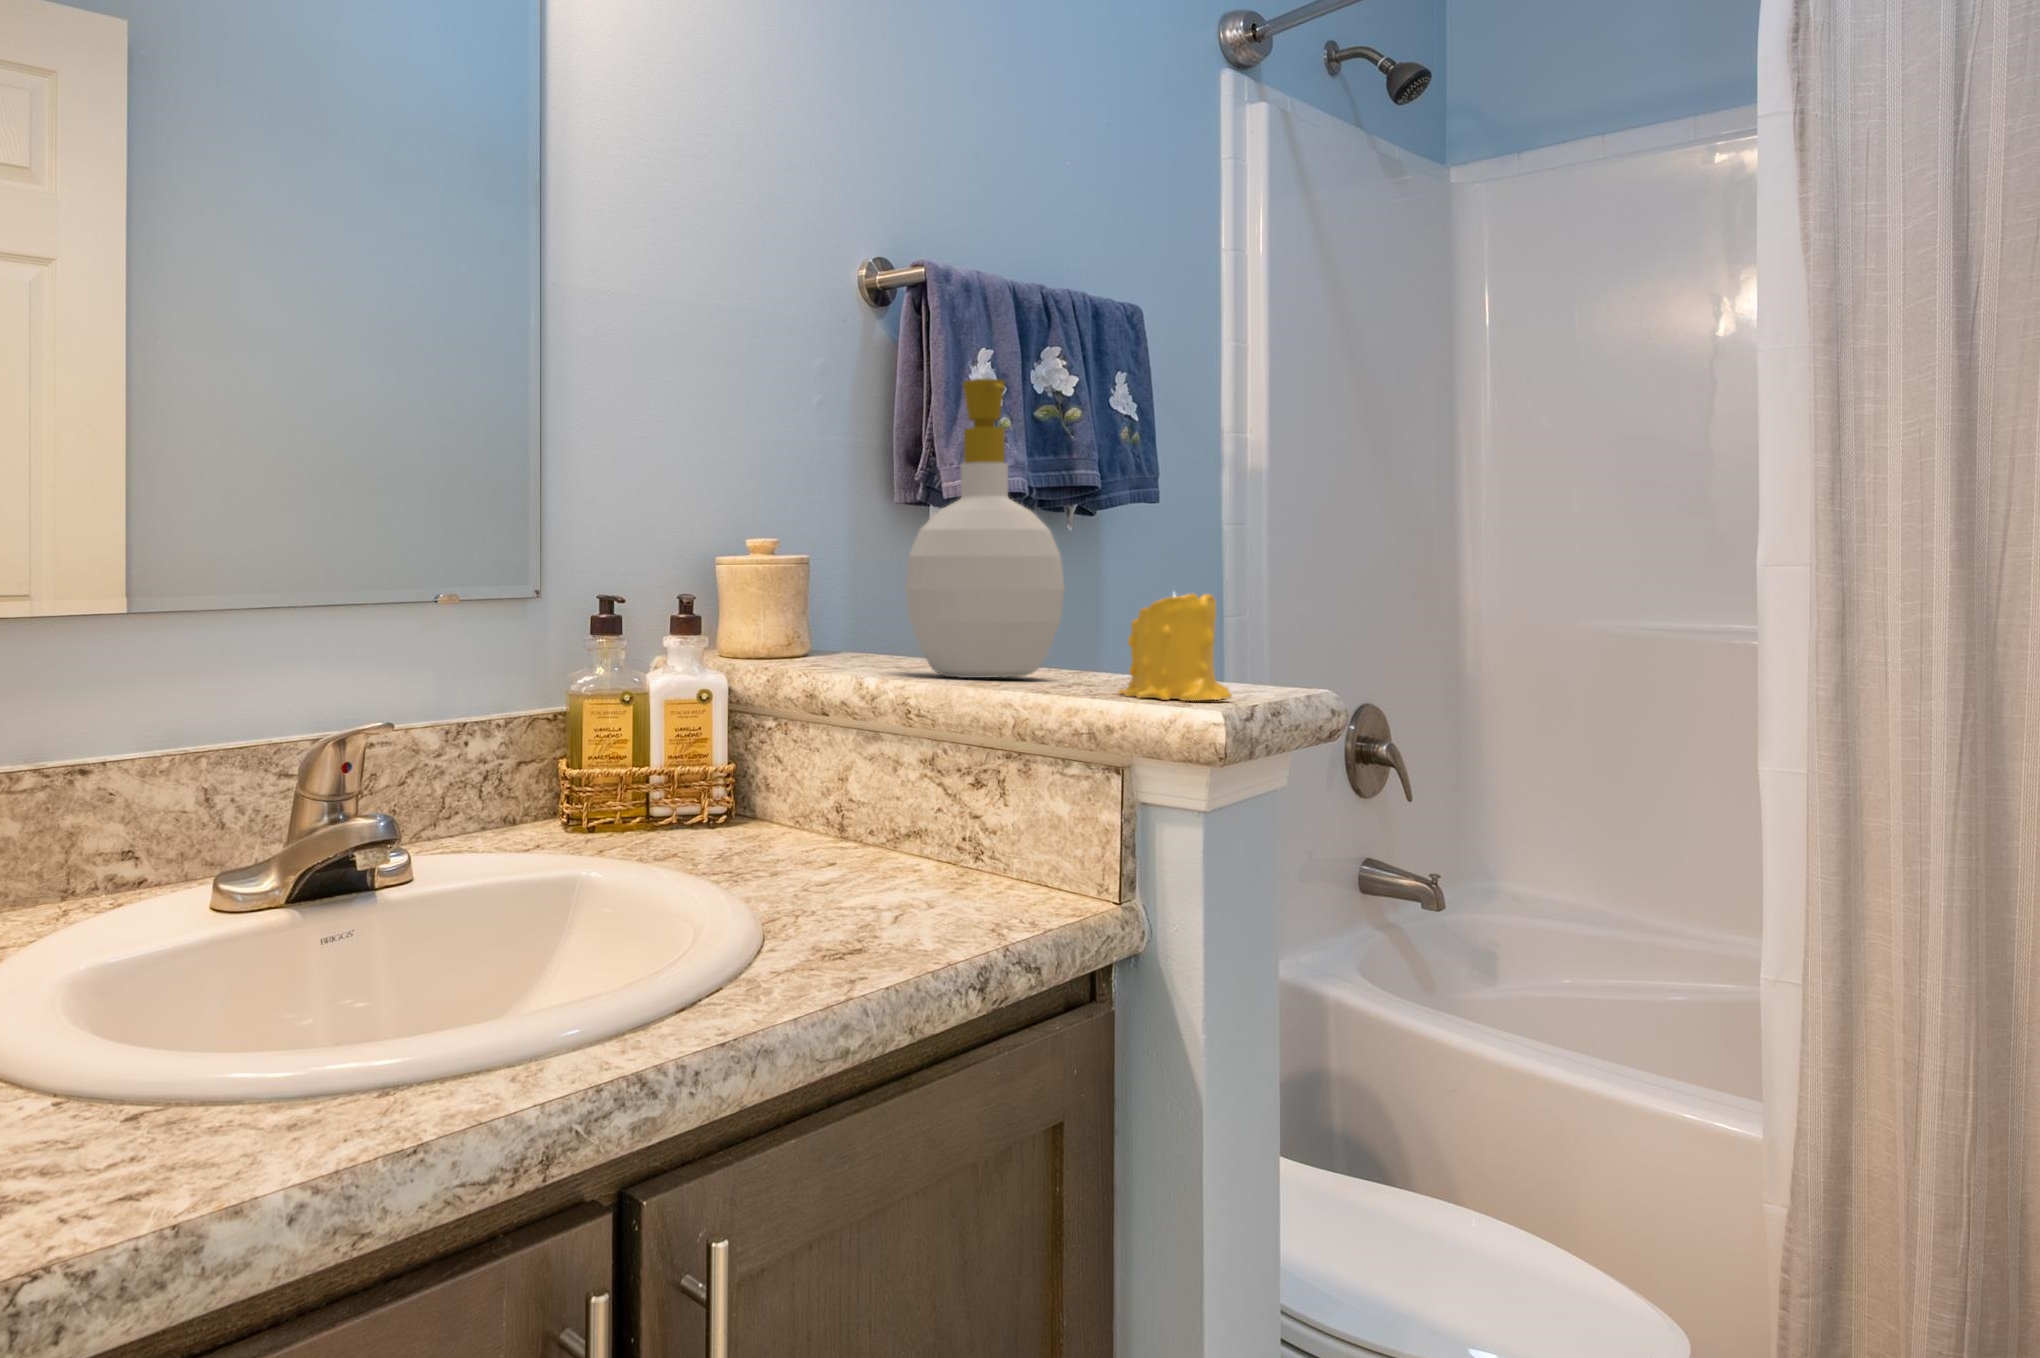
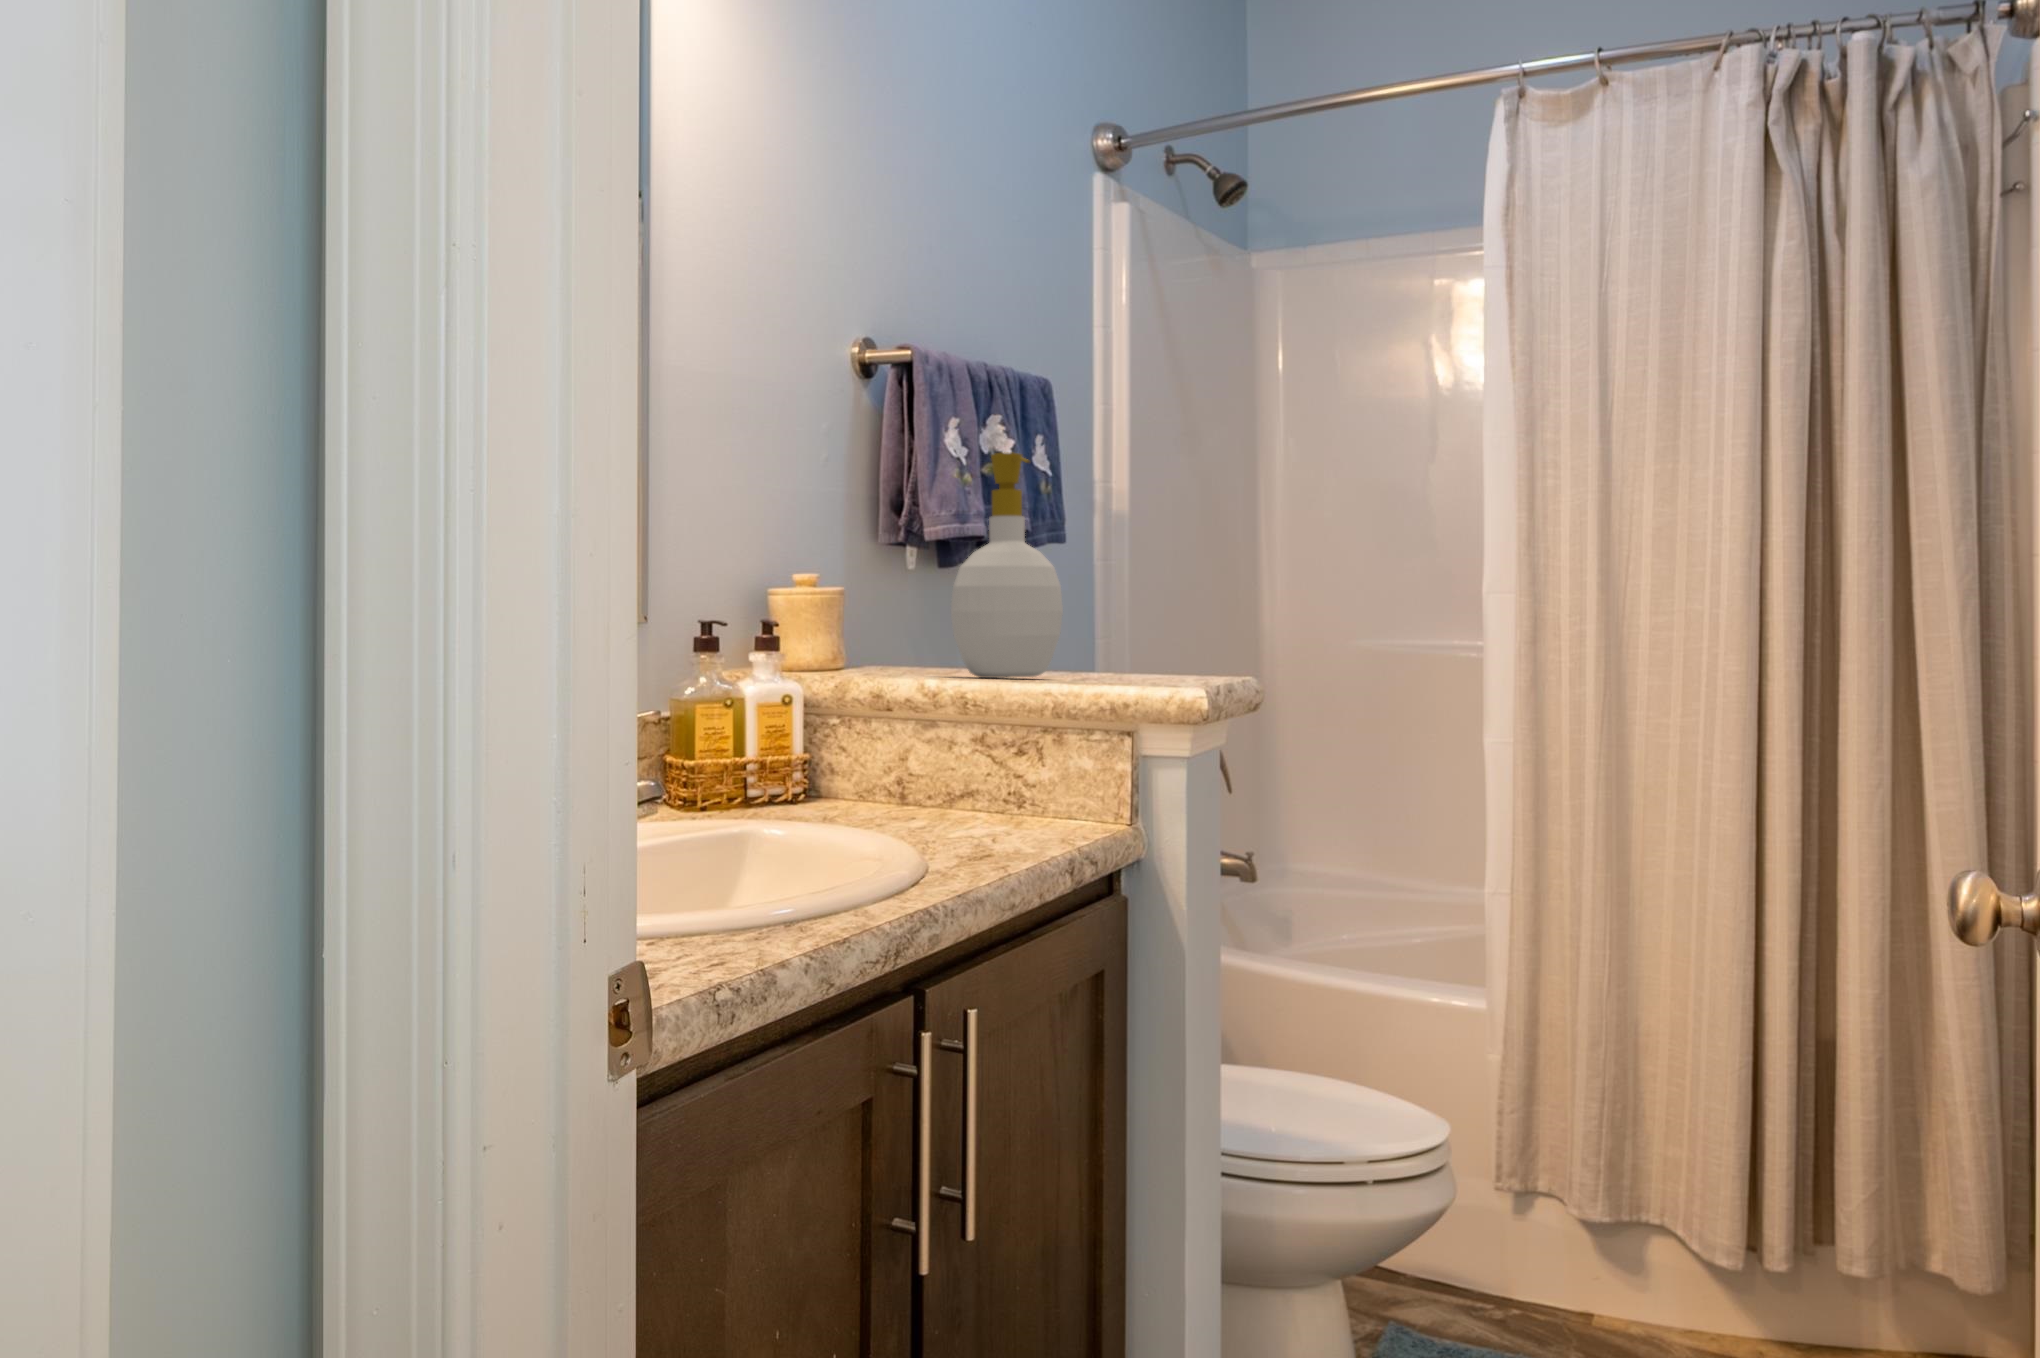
candle: present [1118,593,1232,701] -> none [1119,608,1198,685]

